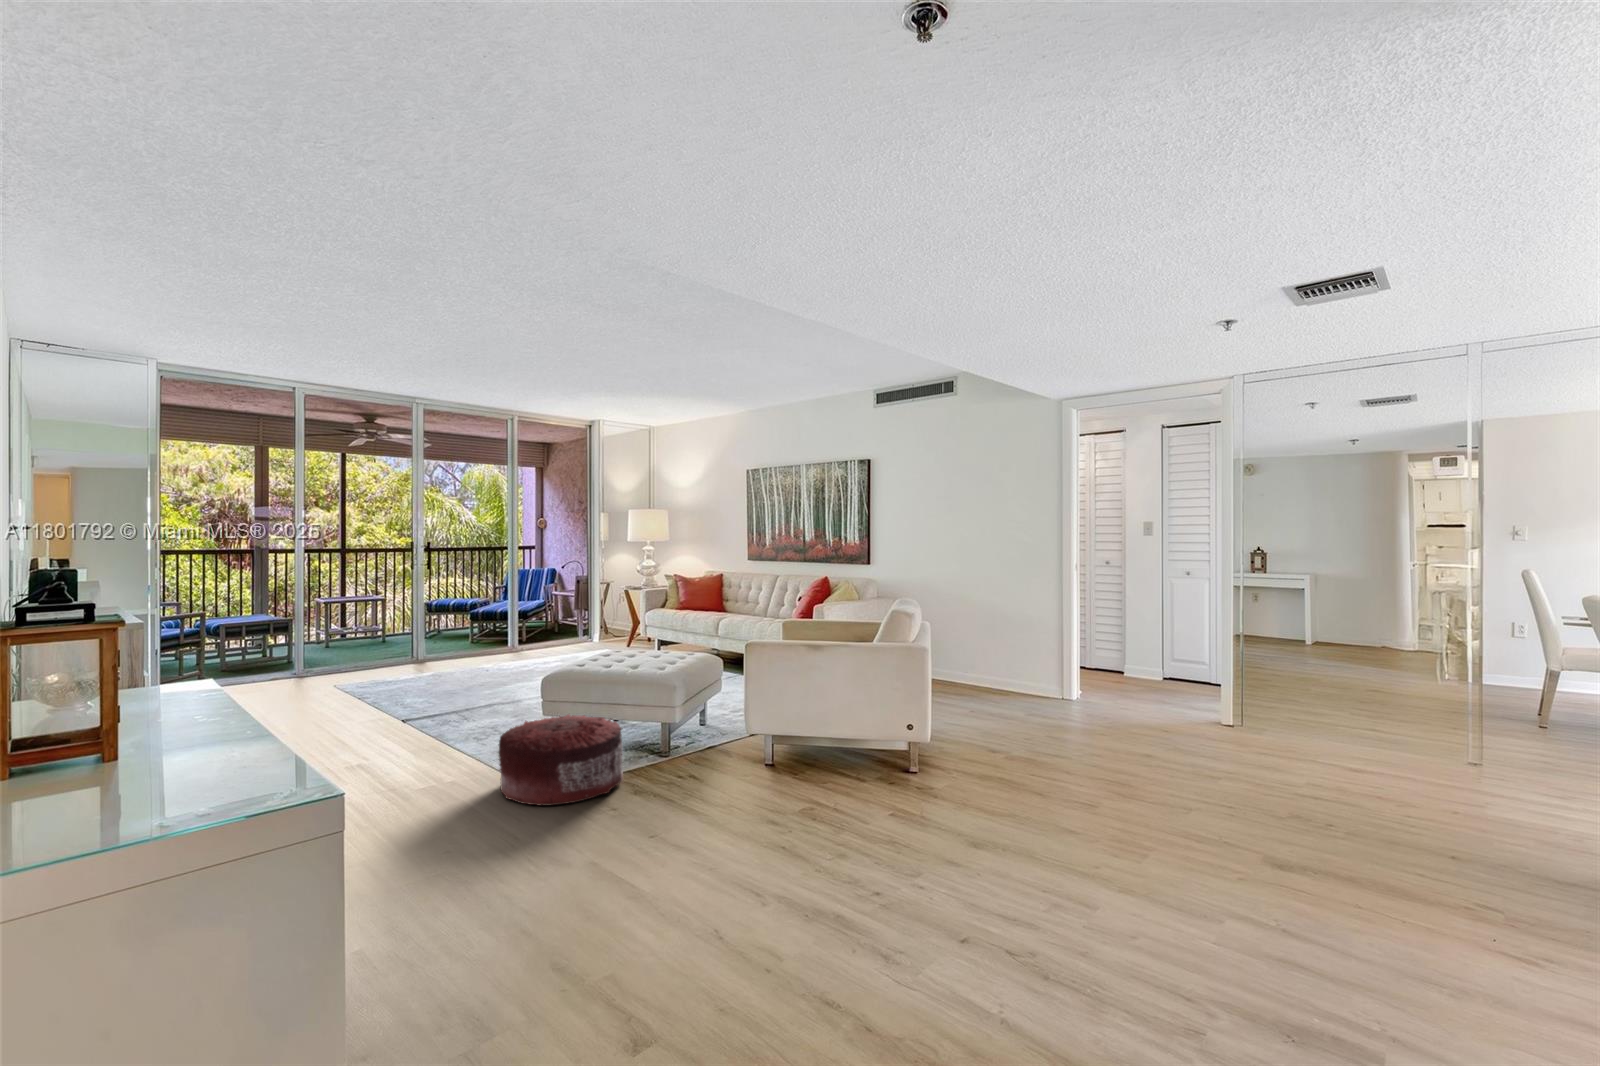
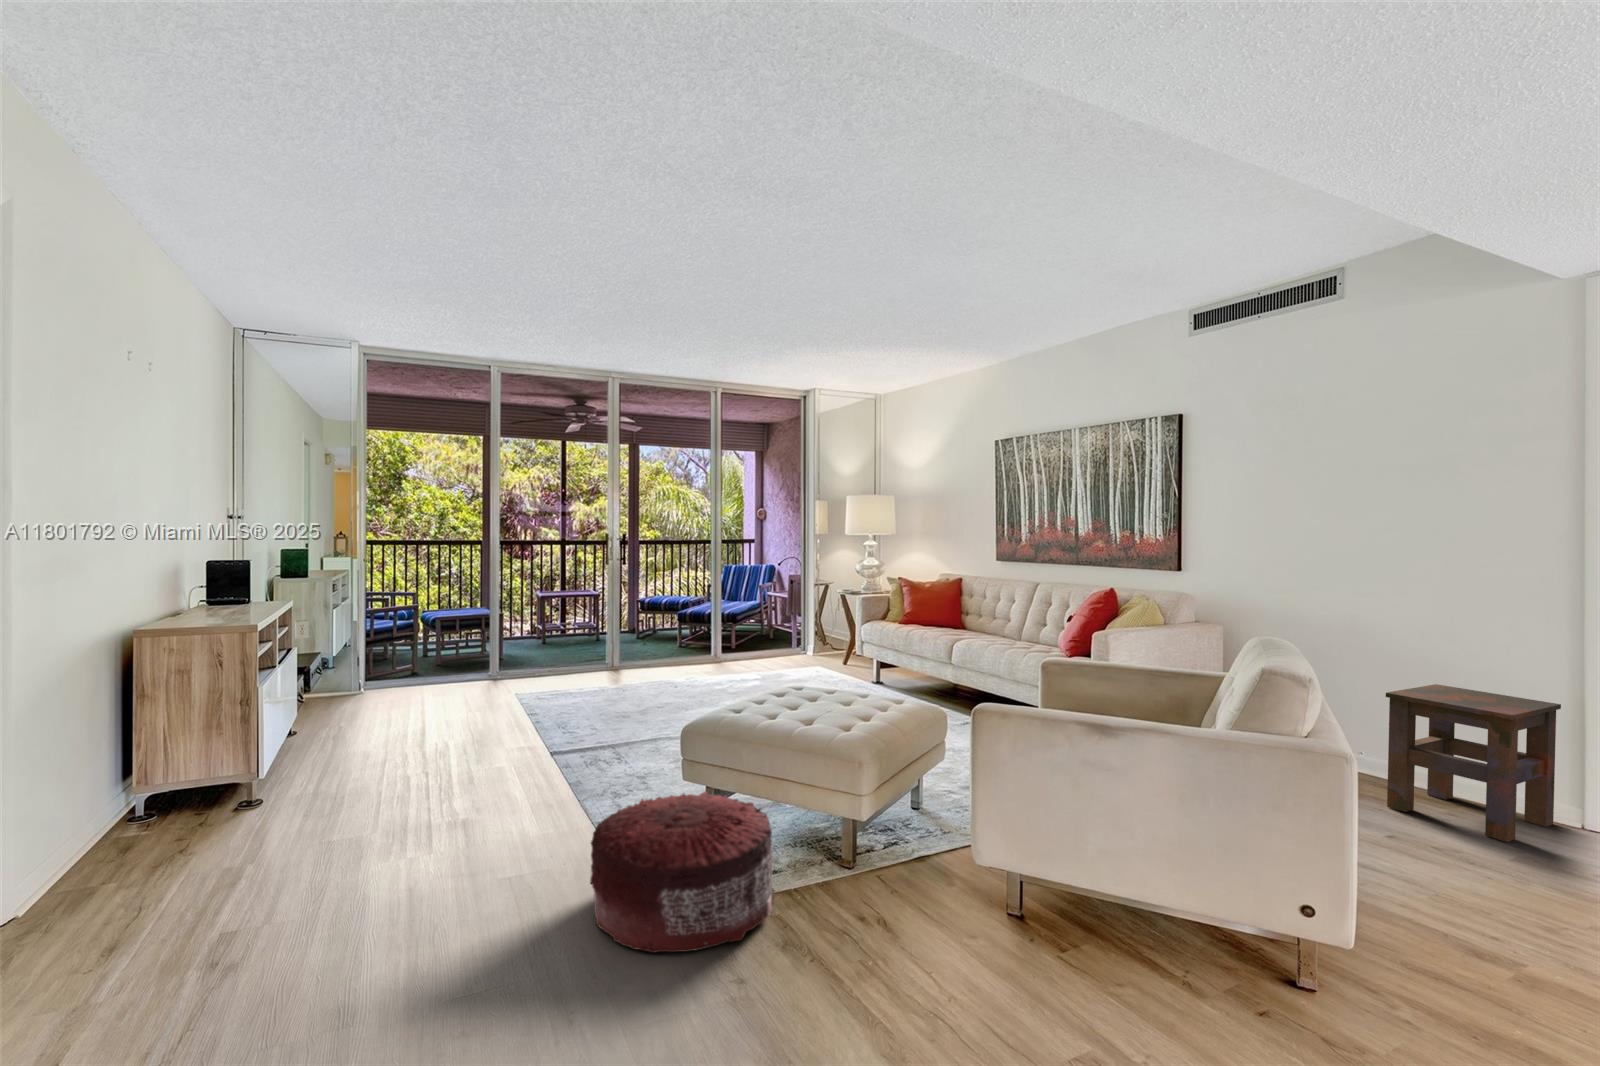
side table: none [977,627,1059,710] -> present [1386,684,1561,842]

